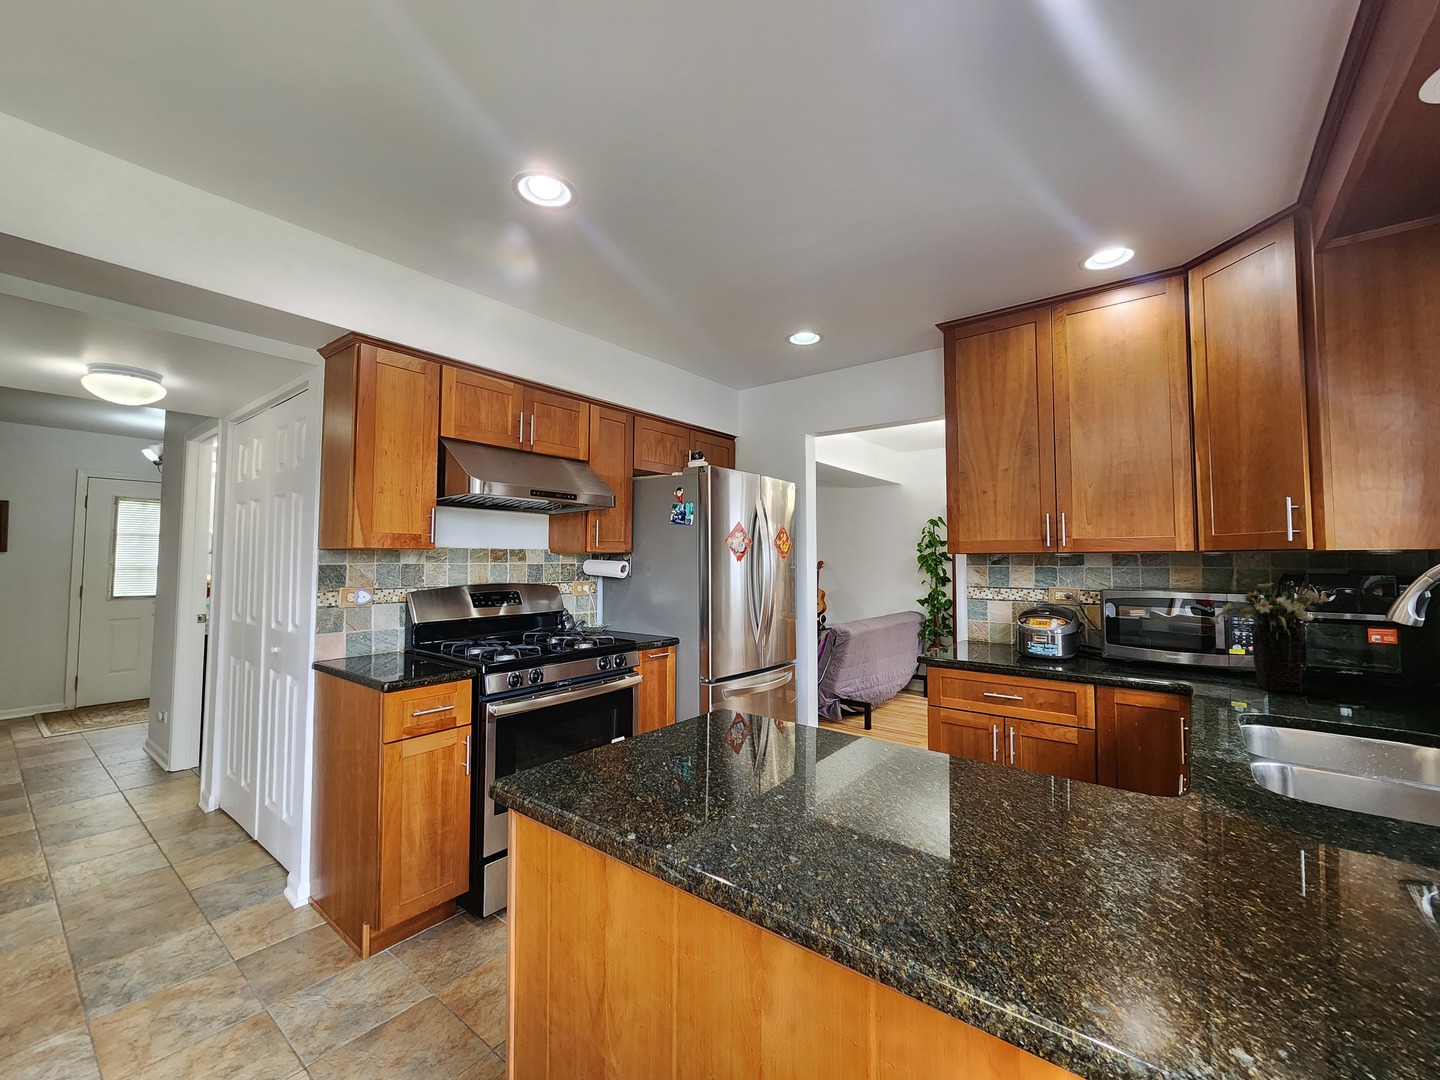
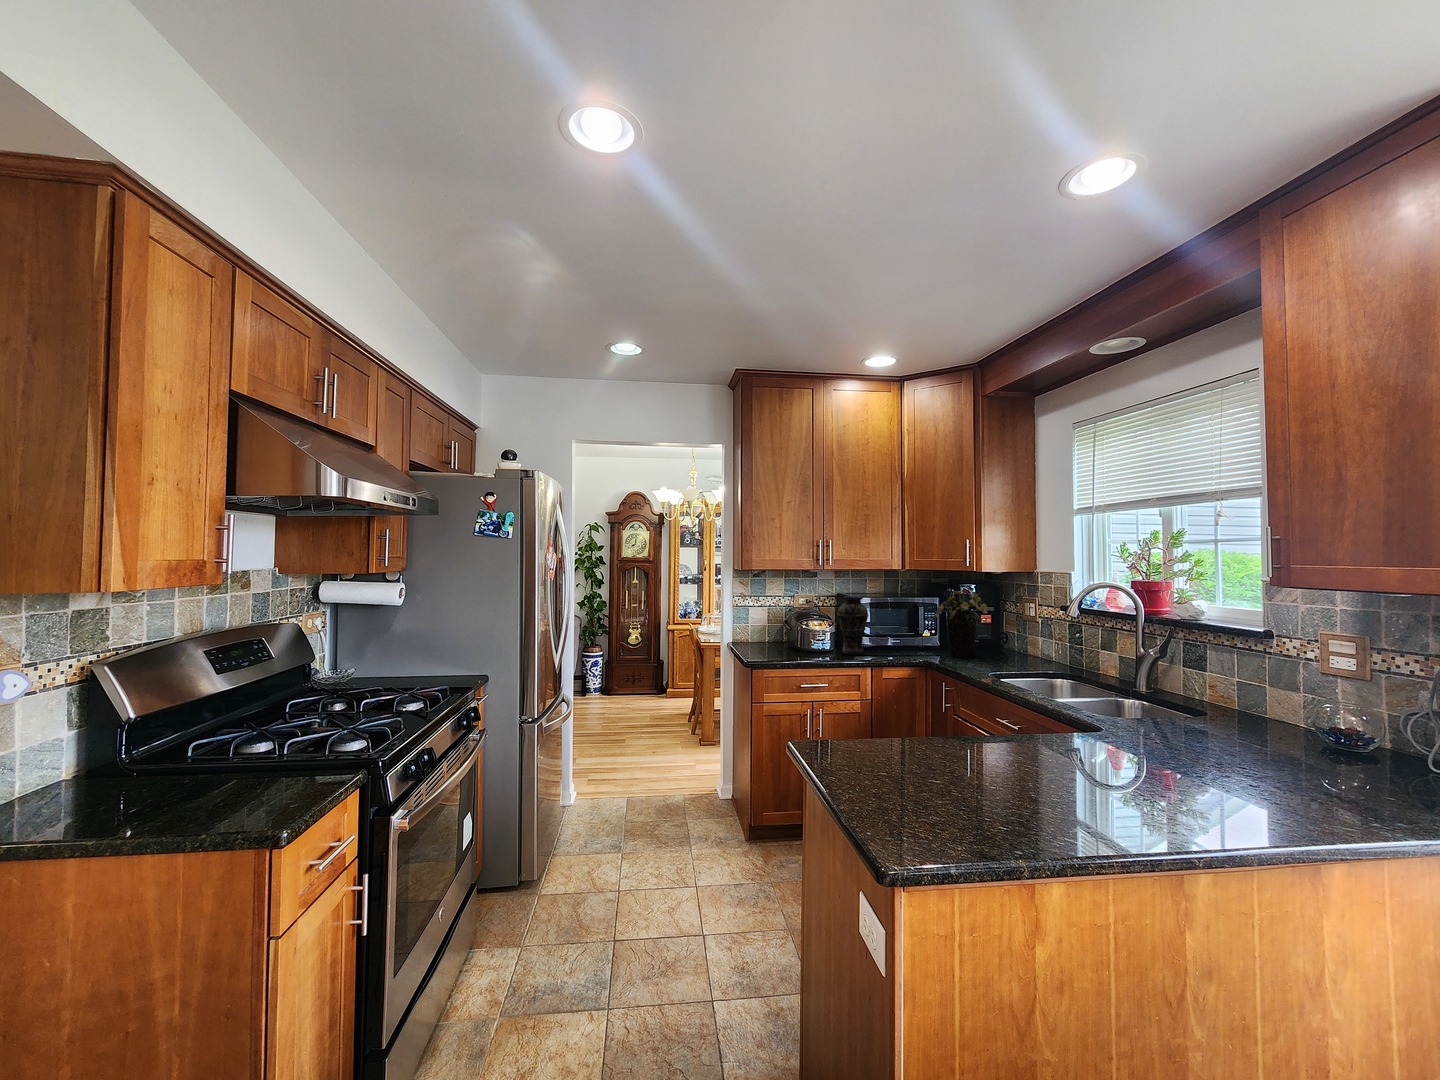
vase: none [1070,589,1120,668] -> present [837,596,869,655]

